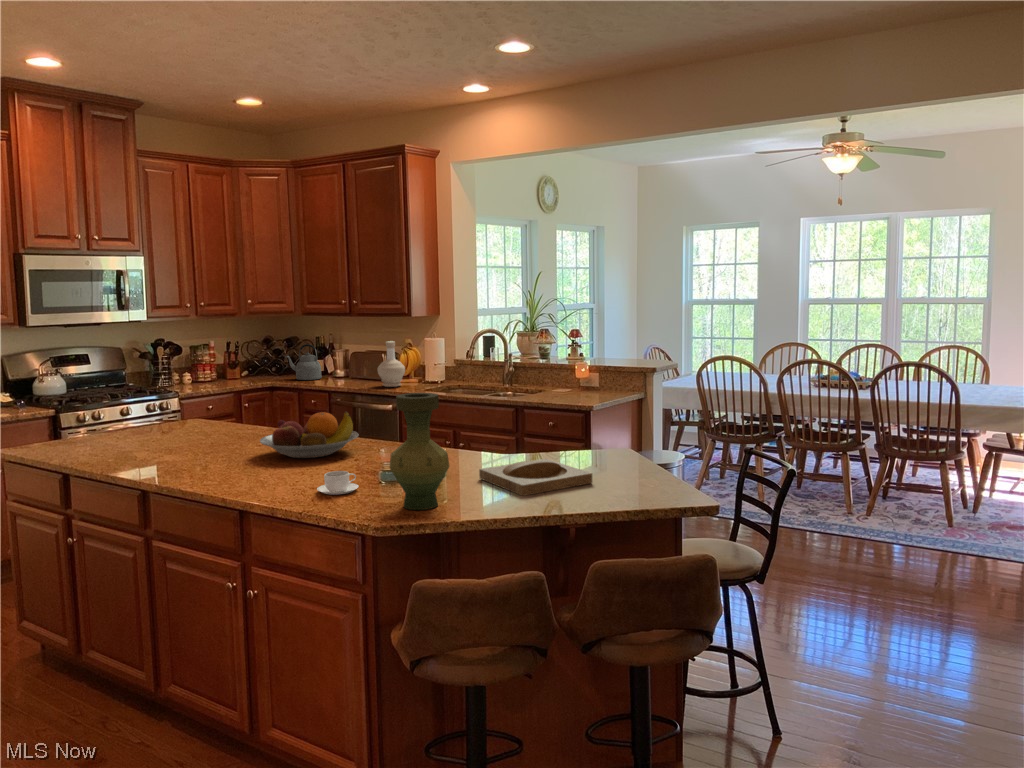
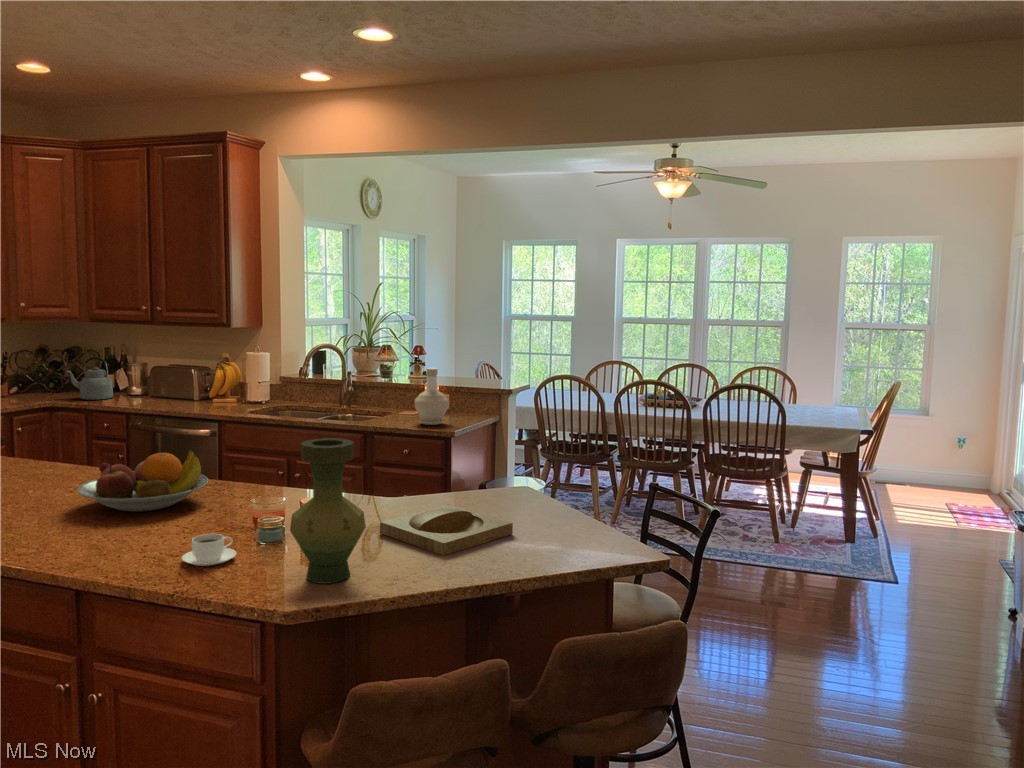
bottle: present [378,341,405,387] -> present [415,368,449,425]

